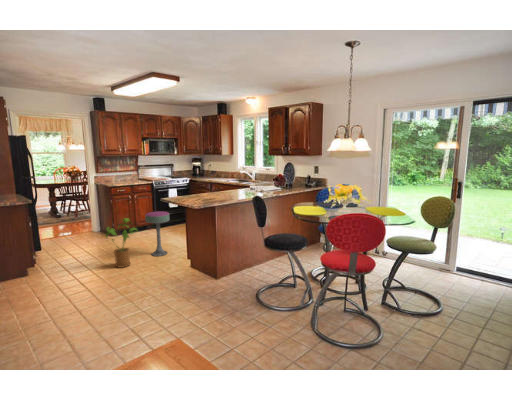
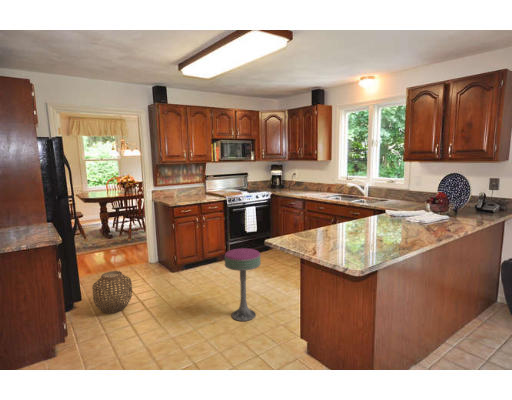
house plant: present [106,218,136,268] -> none [166,264,218,347]
woven basket: none [52,230,81,258] -> present [92,271,132,314]

